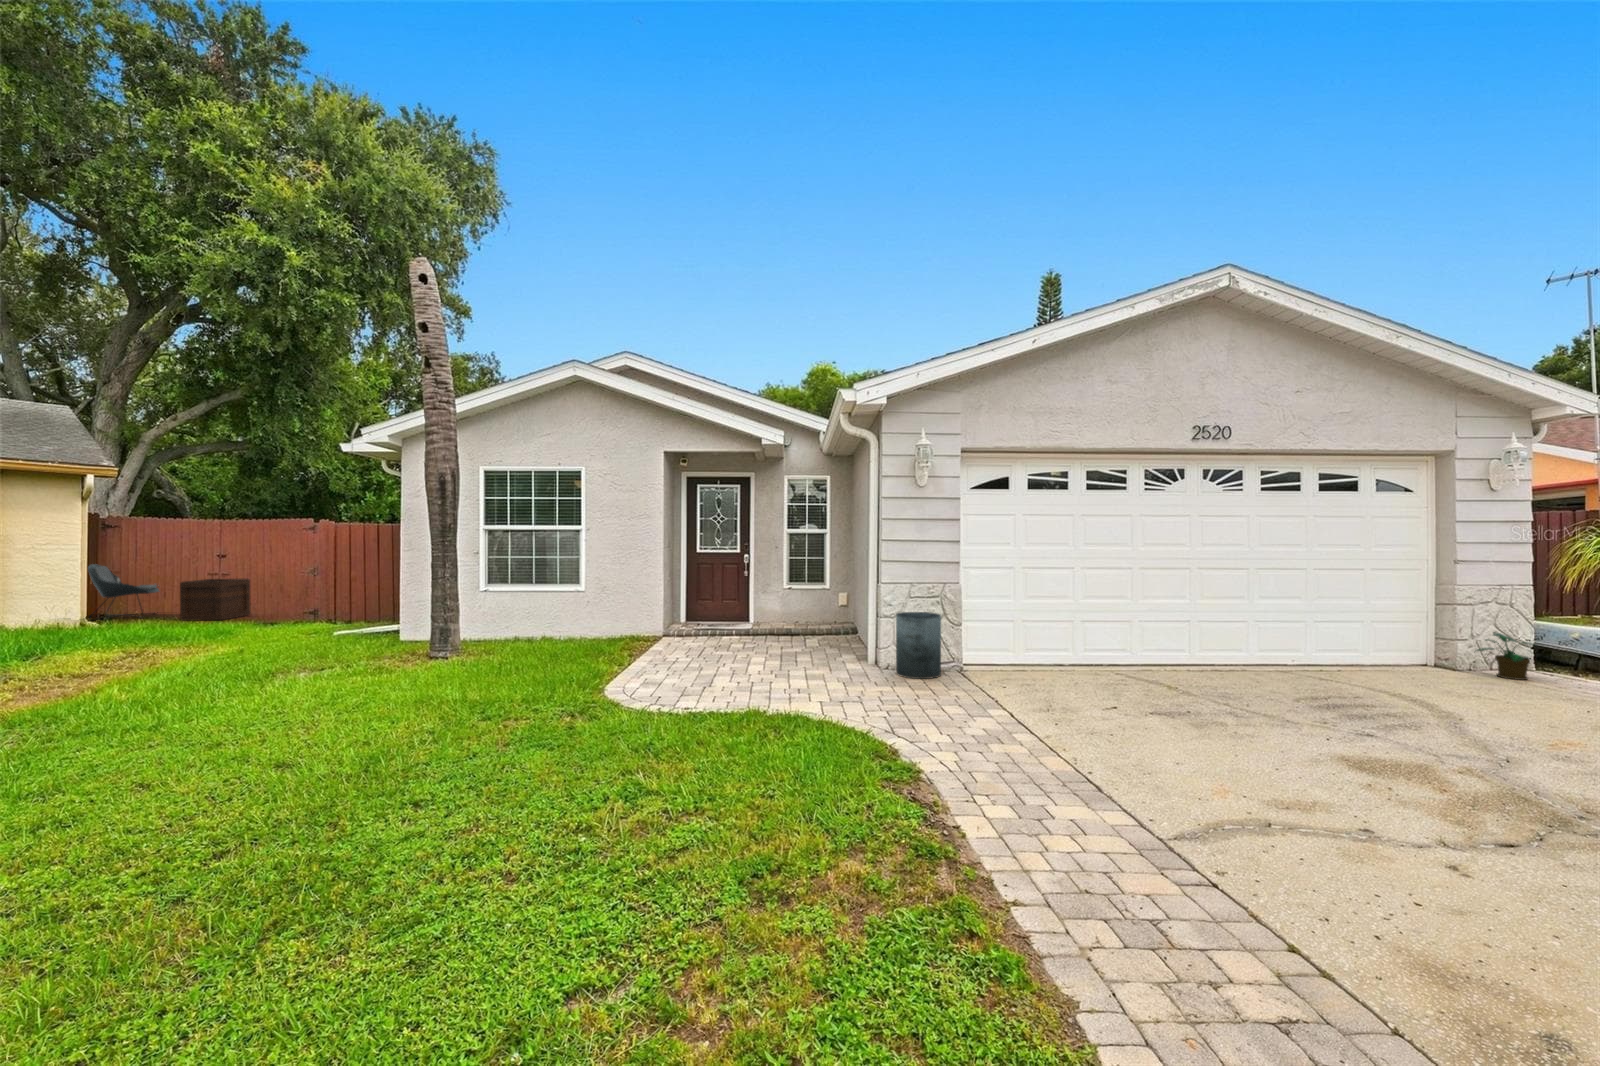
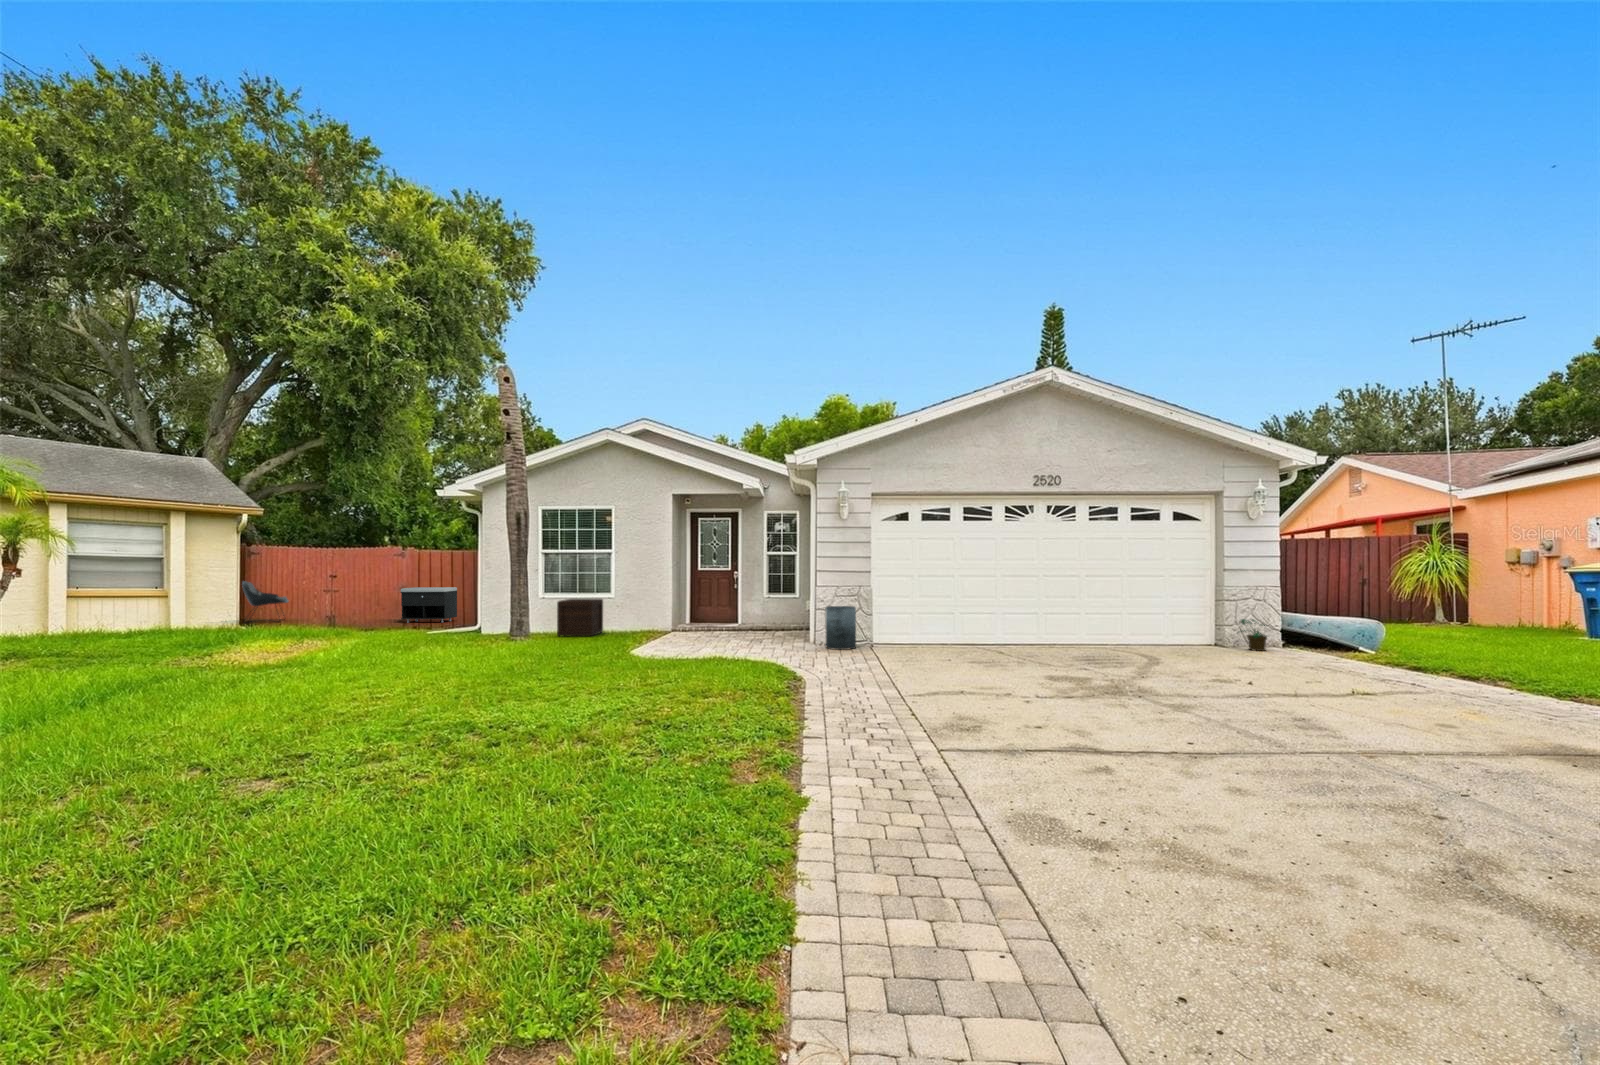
storage bench: none [305,573,384,619] -> present [401,587,457,623]
wooden crate: present [180,579,251,621] -> present [557,599,603,636]

